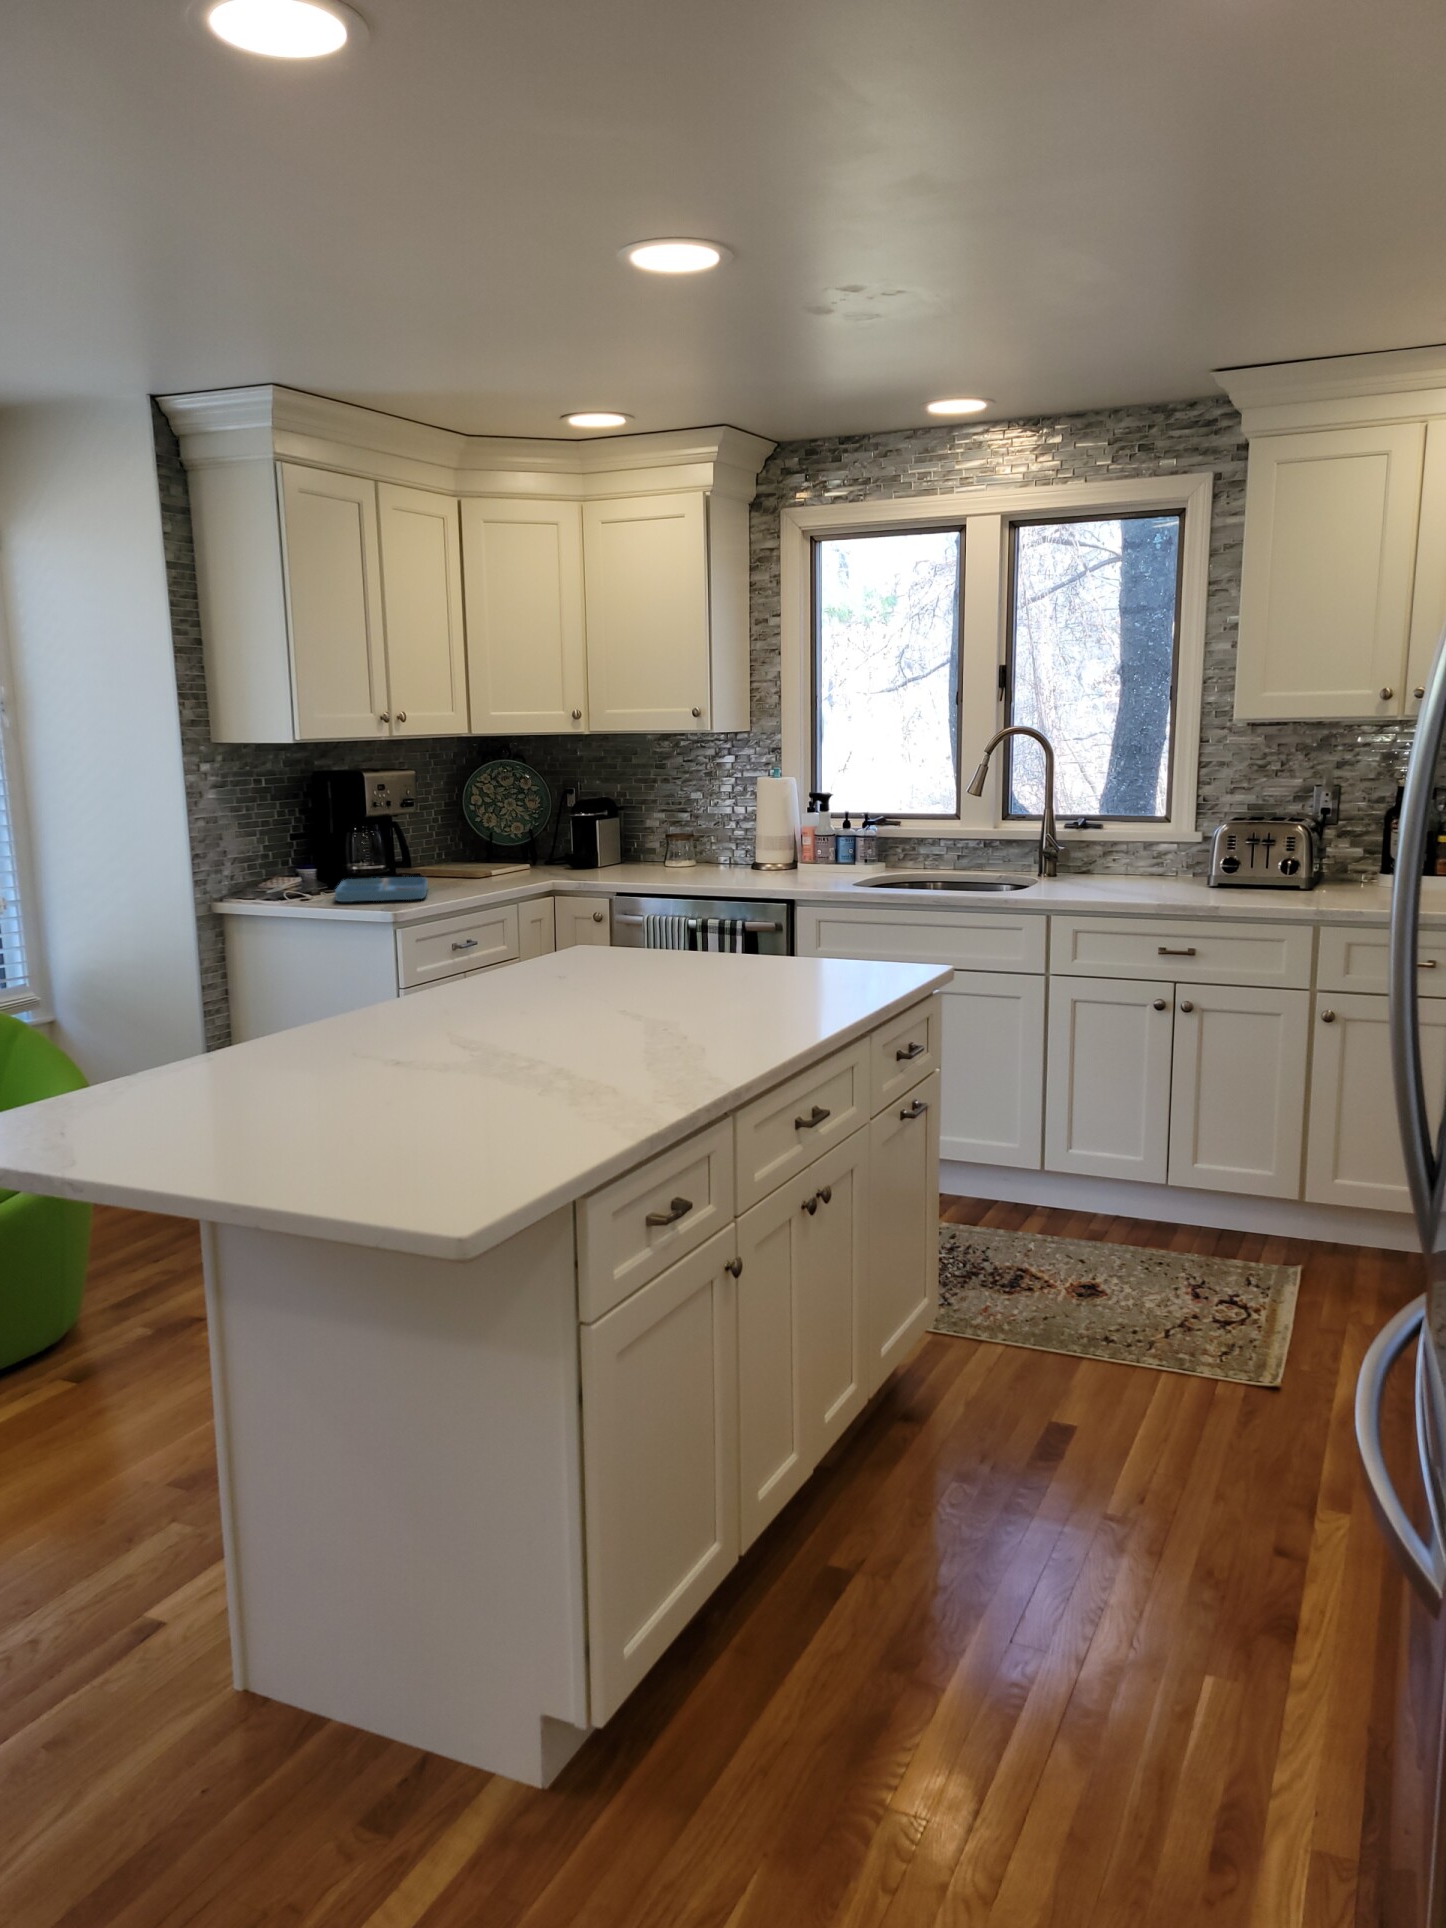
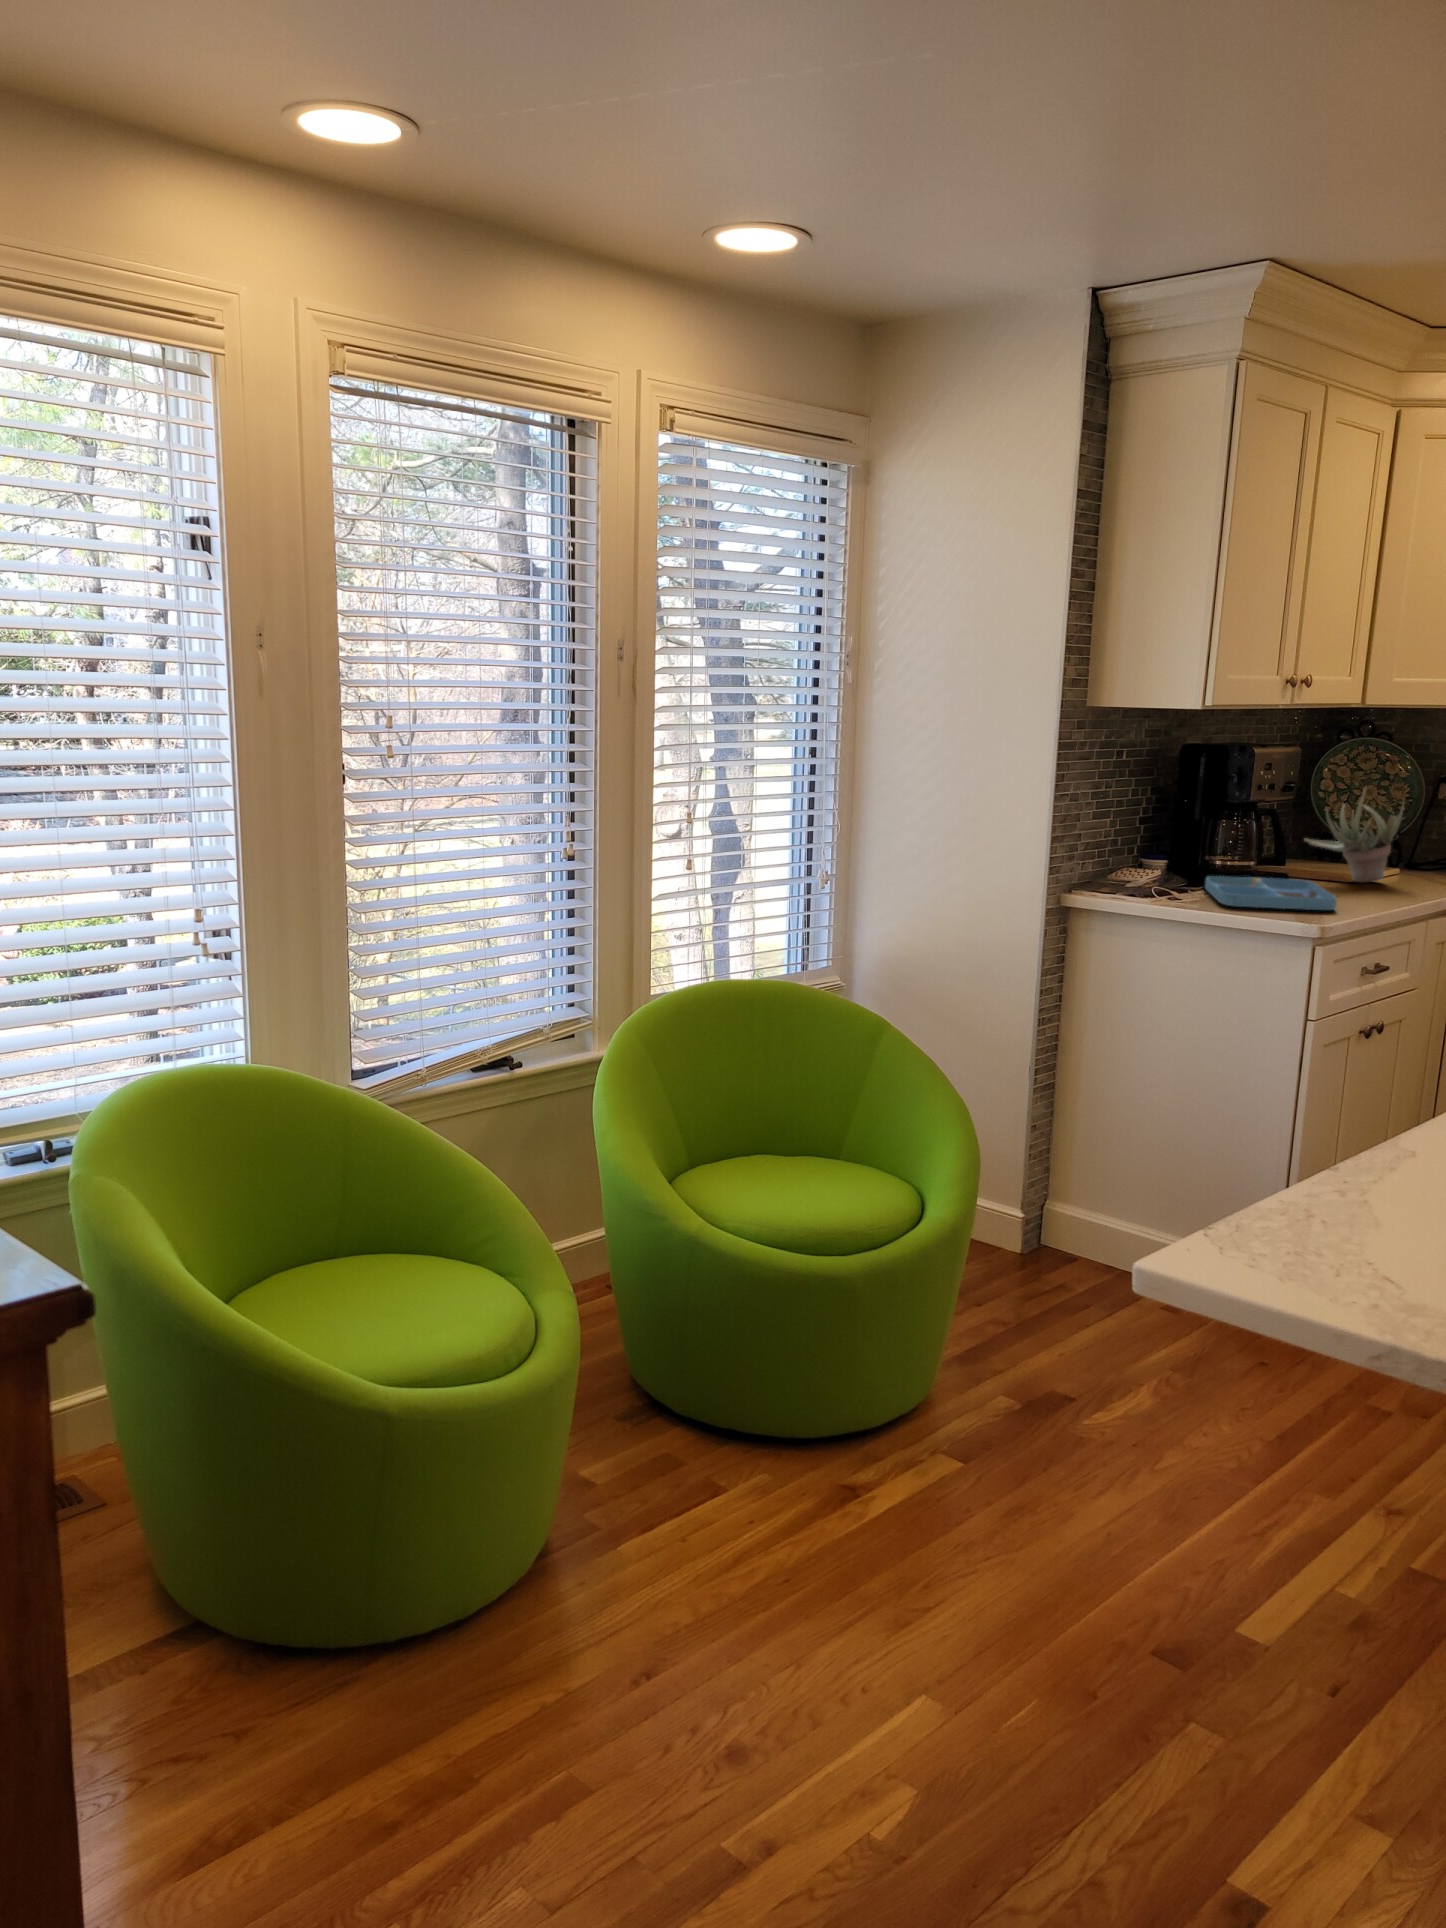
succulent plant: none [431,798,507,876] -> present [1304,788,1404,882]

